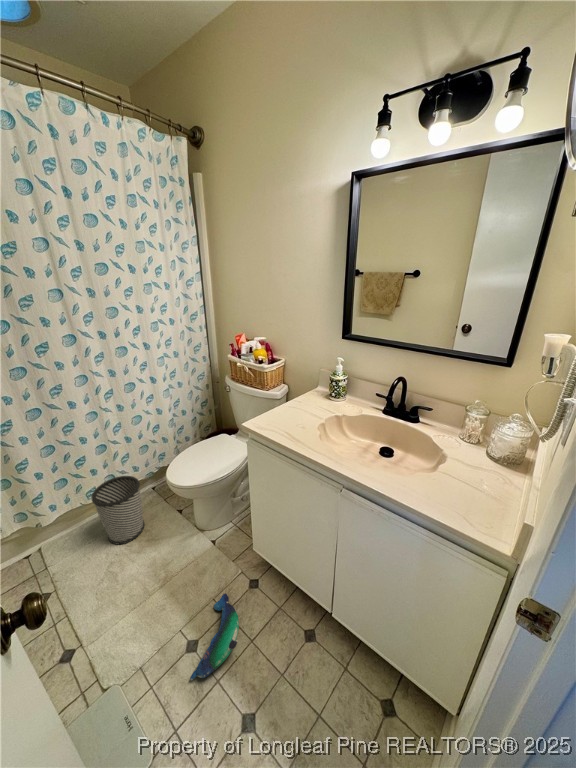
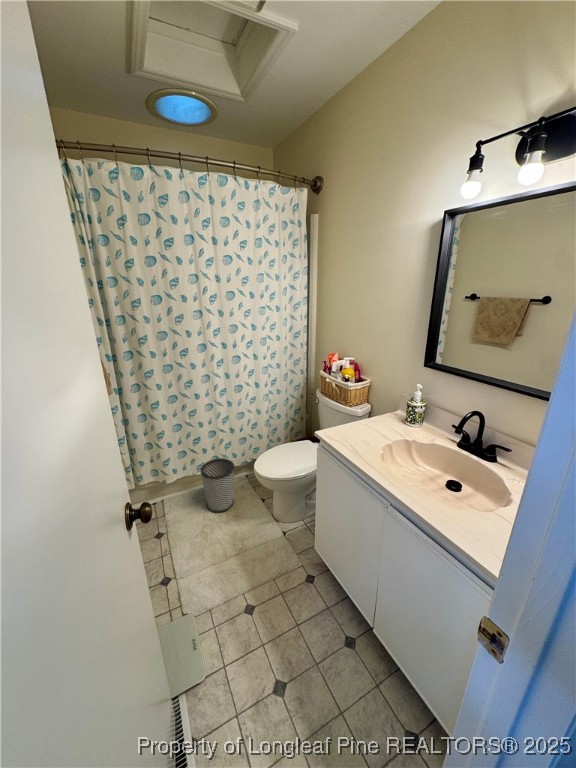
plush toy: present [190,593,239,680] -> none [245,578,291,636]

